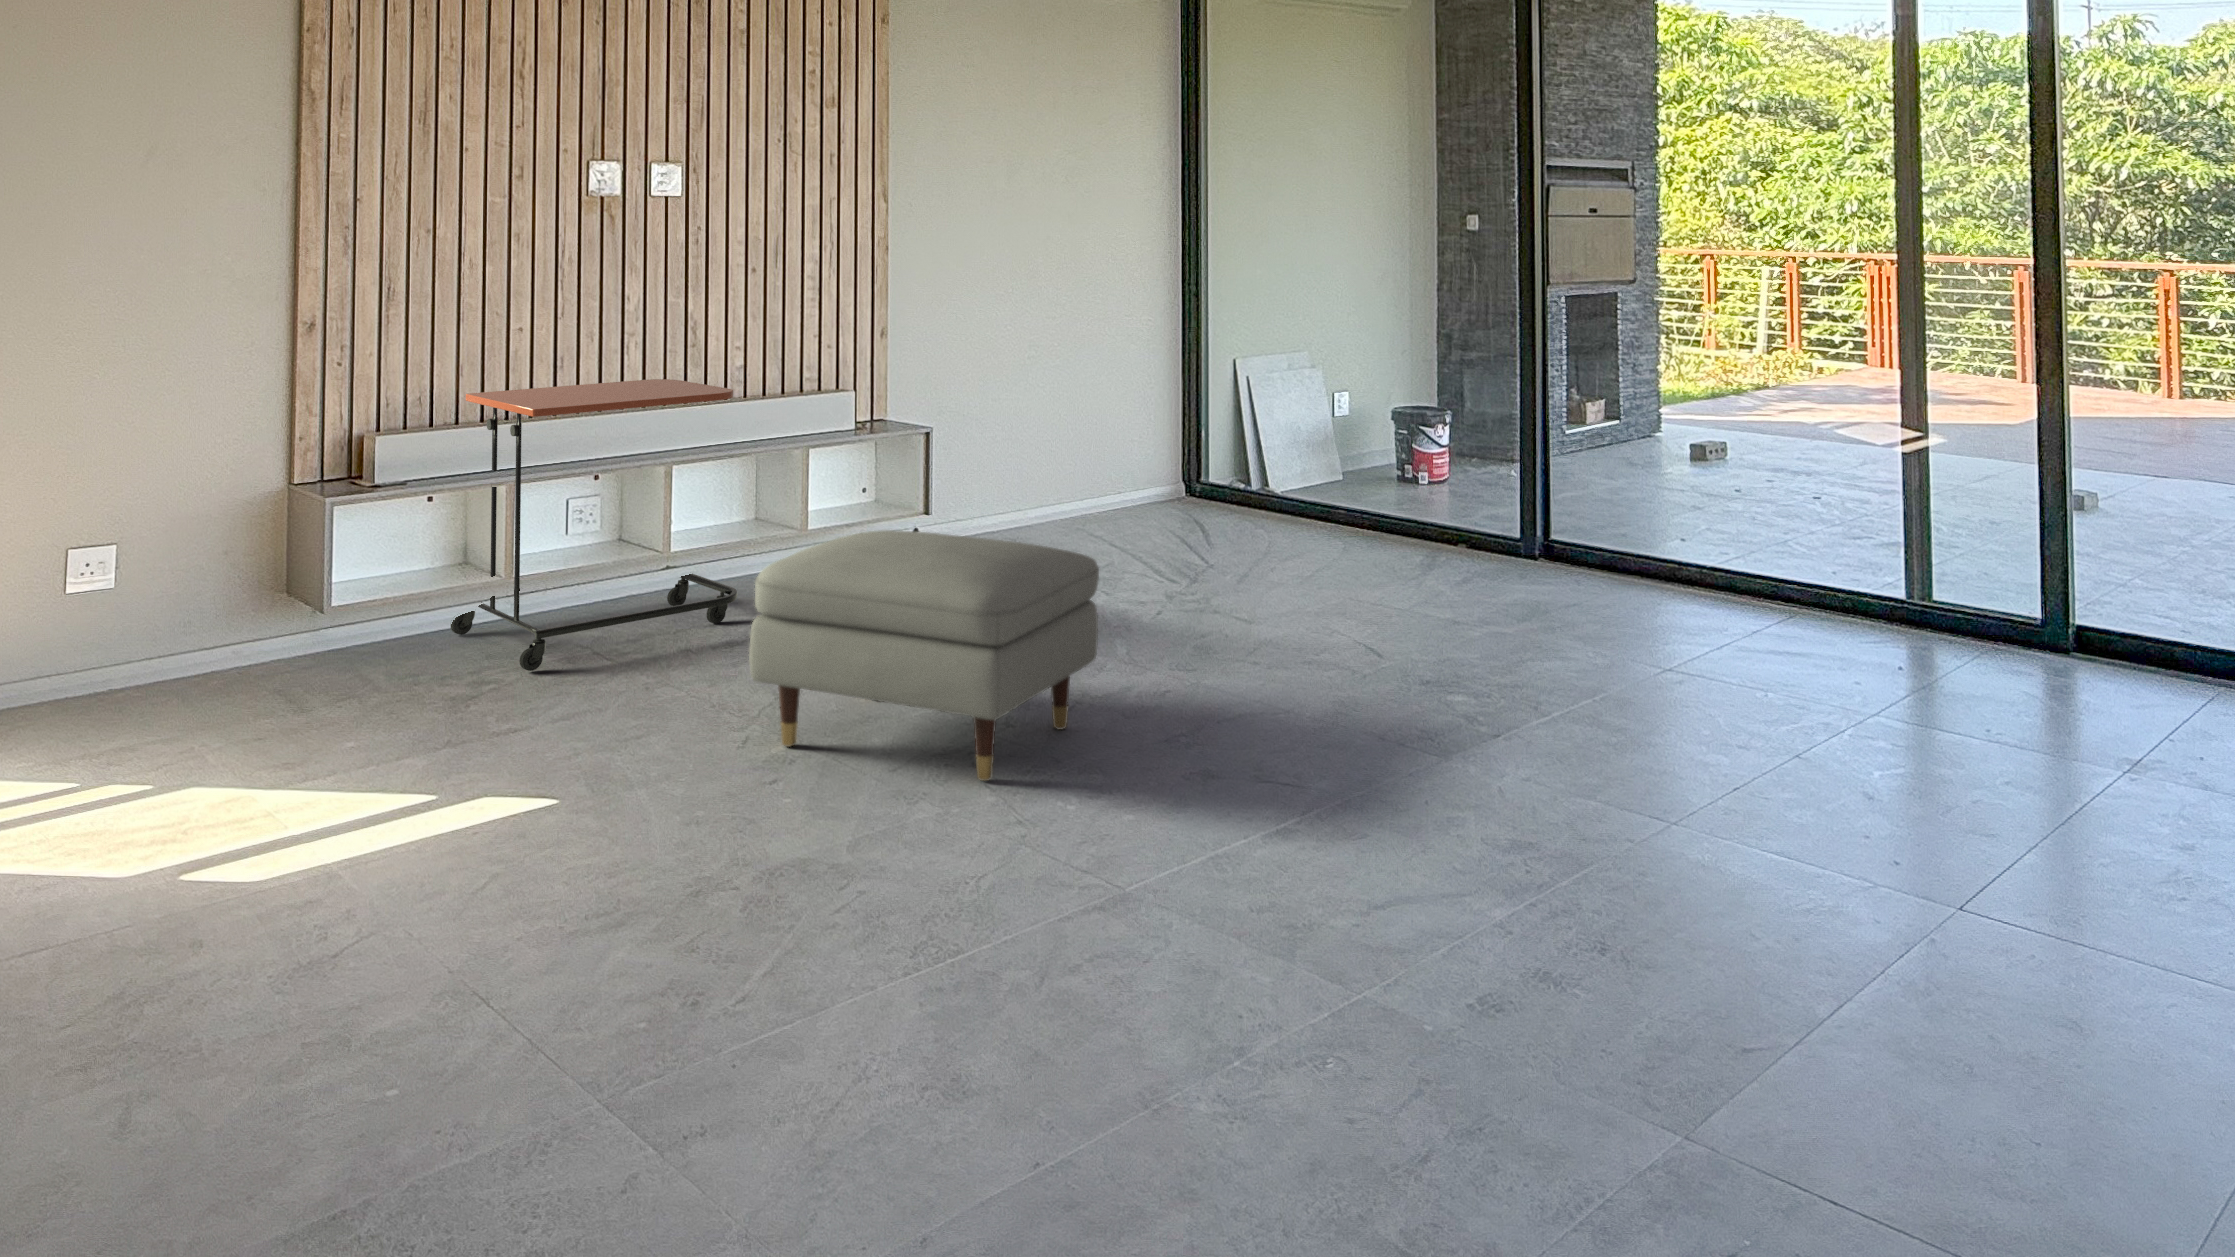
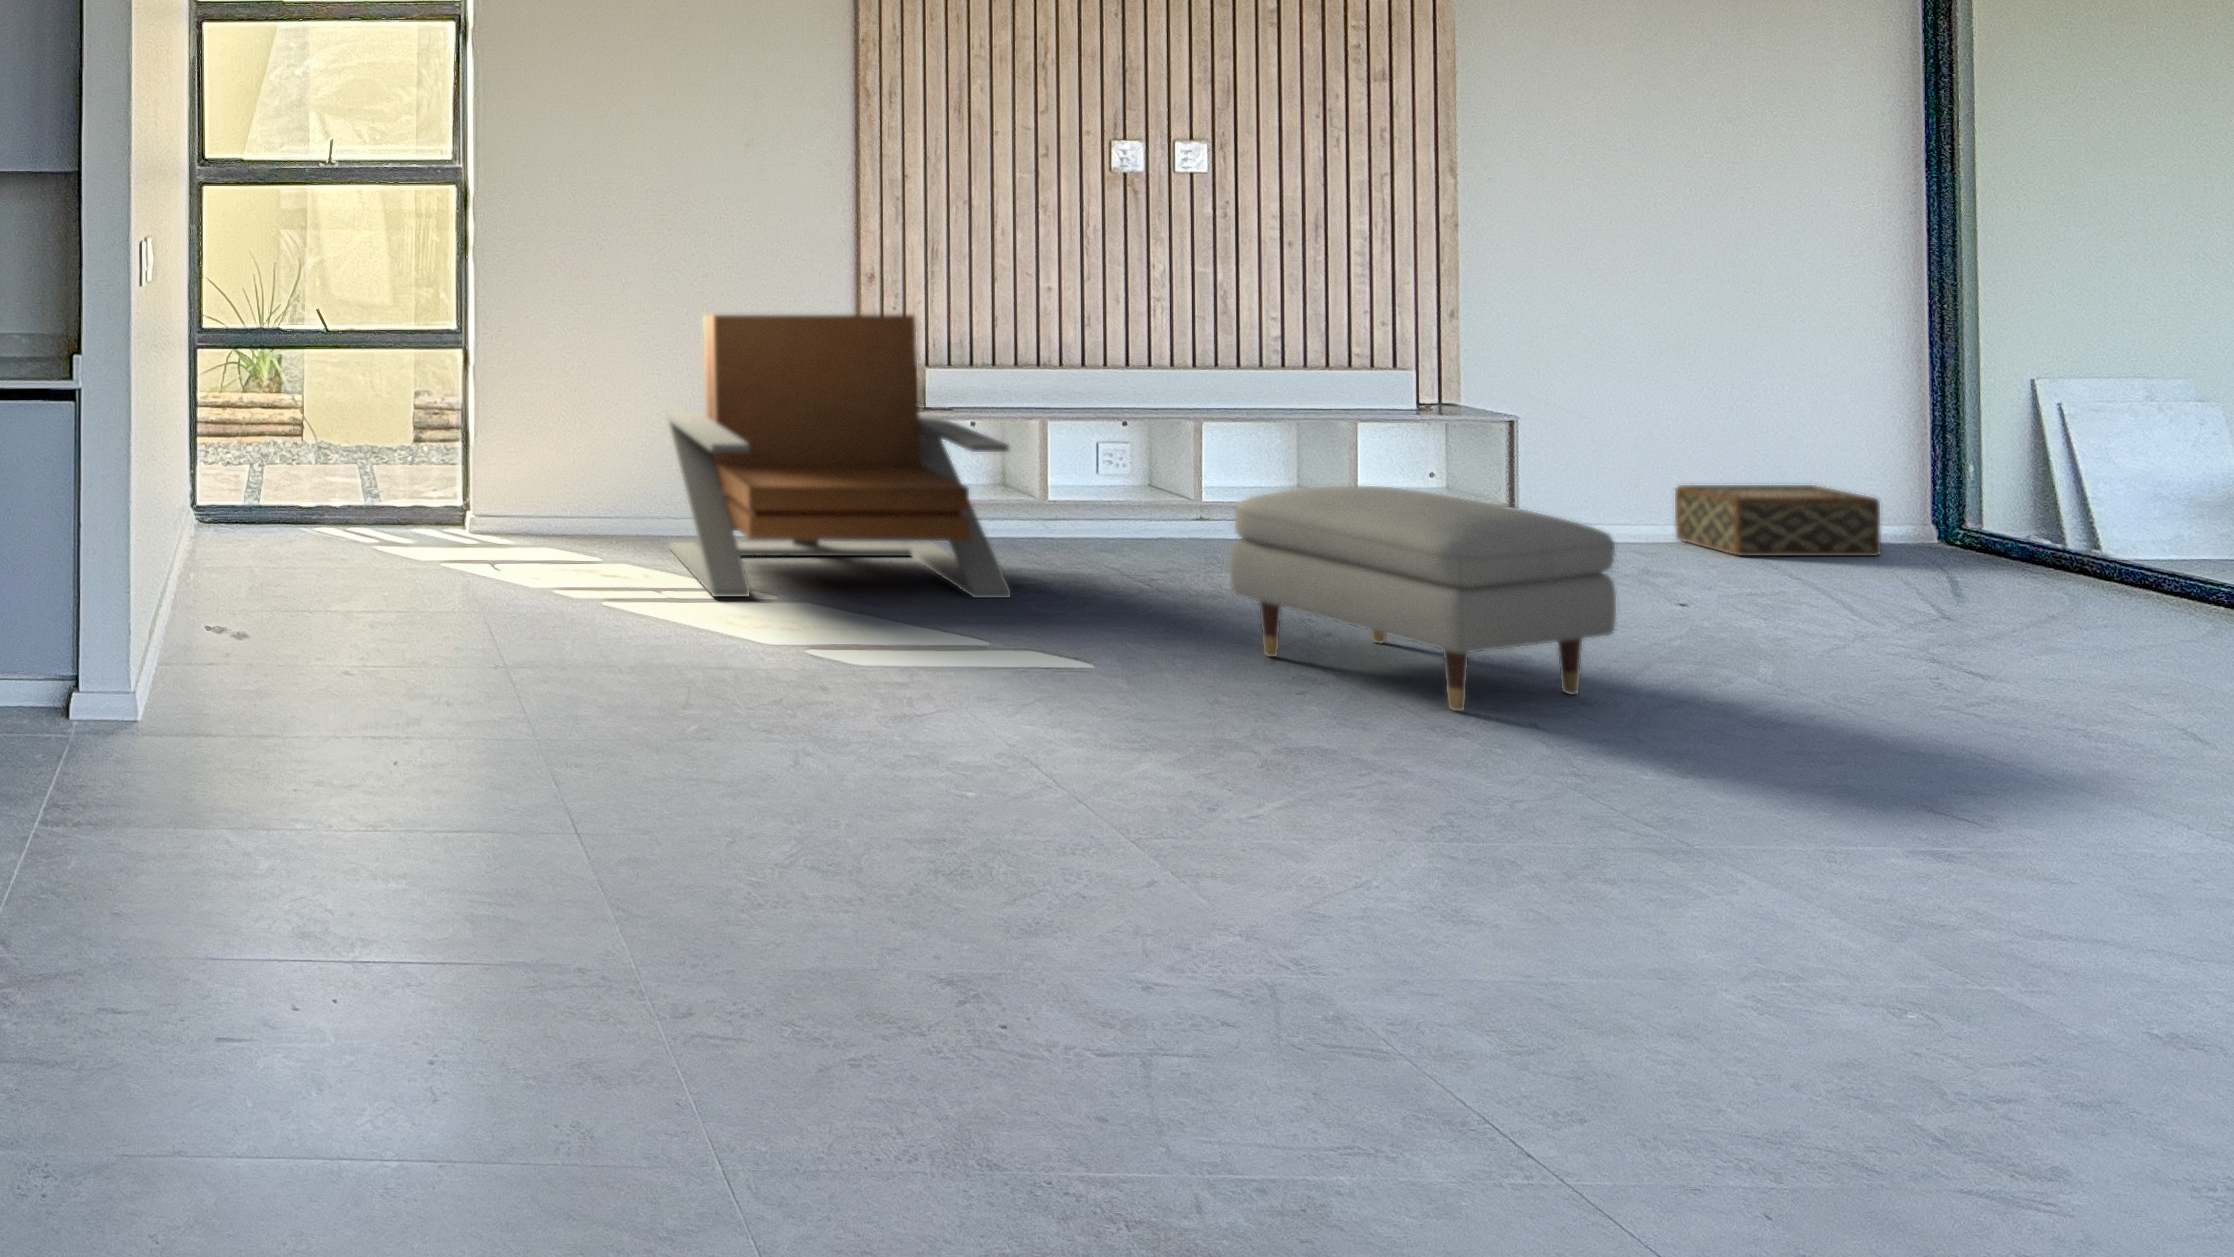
lounge chair: none [6,372,491,811] -> present [667,315,1011,598]
side table: present [451,379,737,671] -> none [993,340,1261,574]
woven basket: none [1036,463,1167,535] -> present [1675,485,1881,556]

